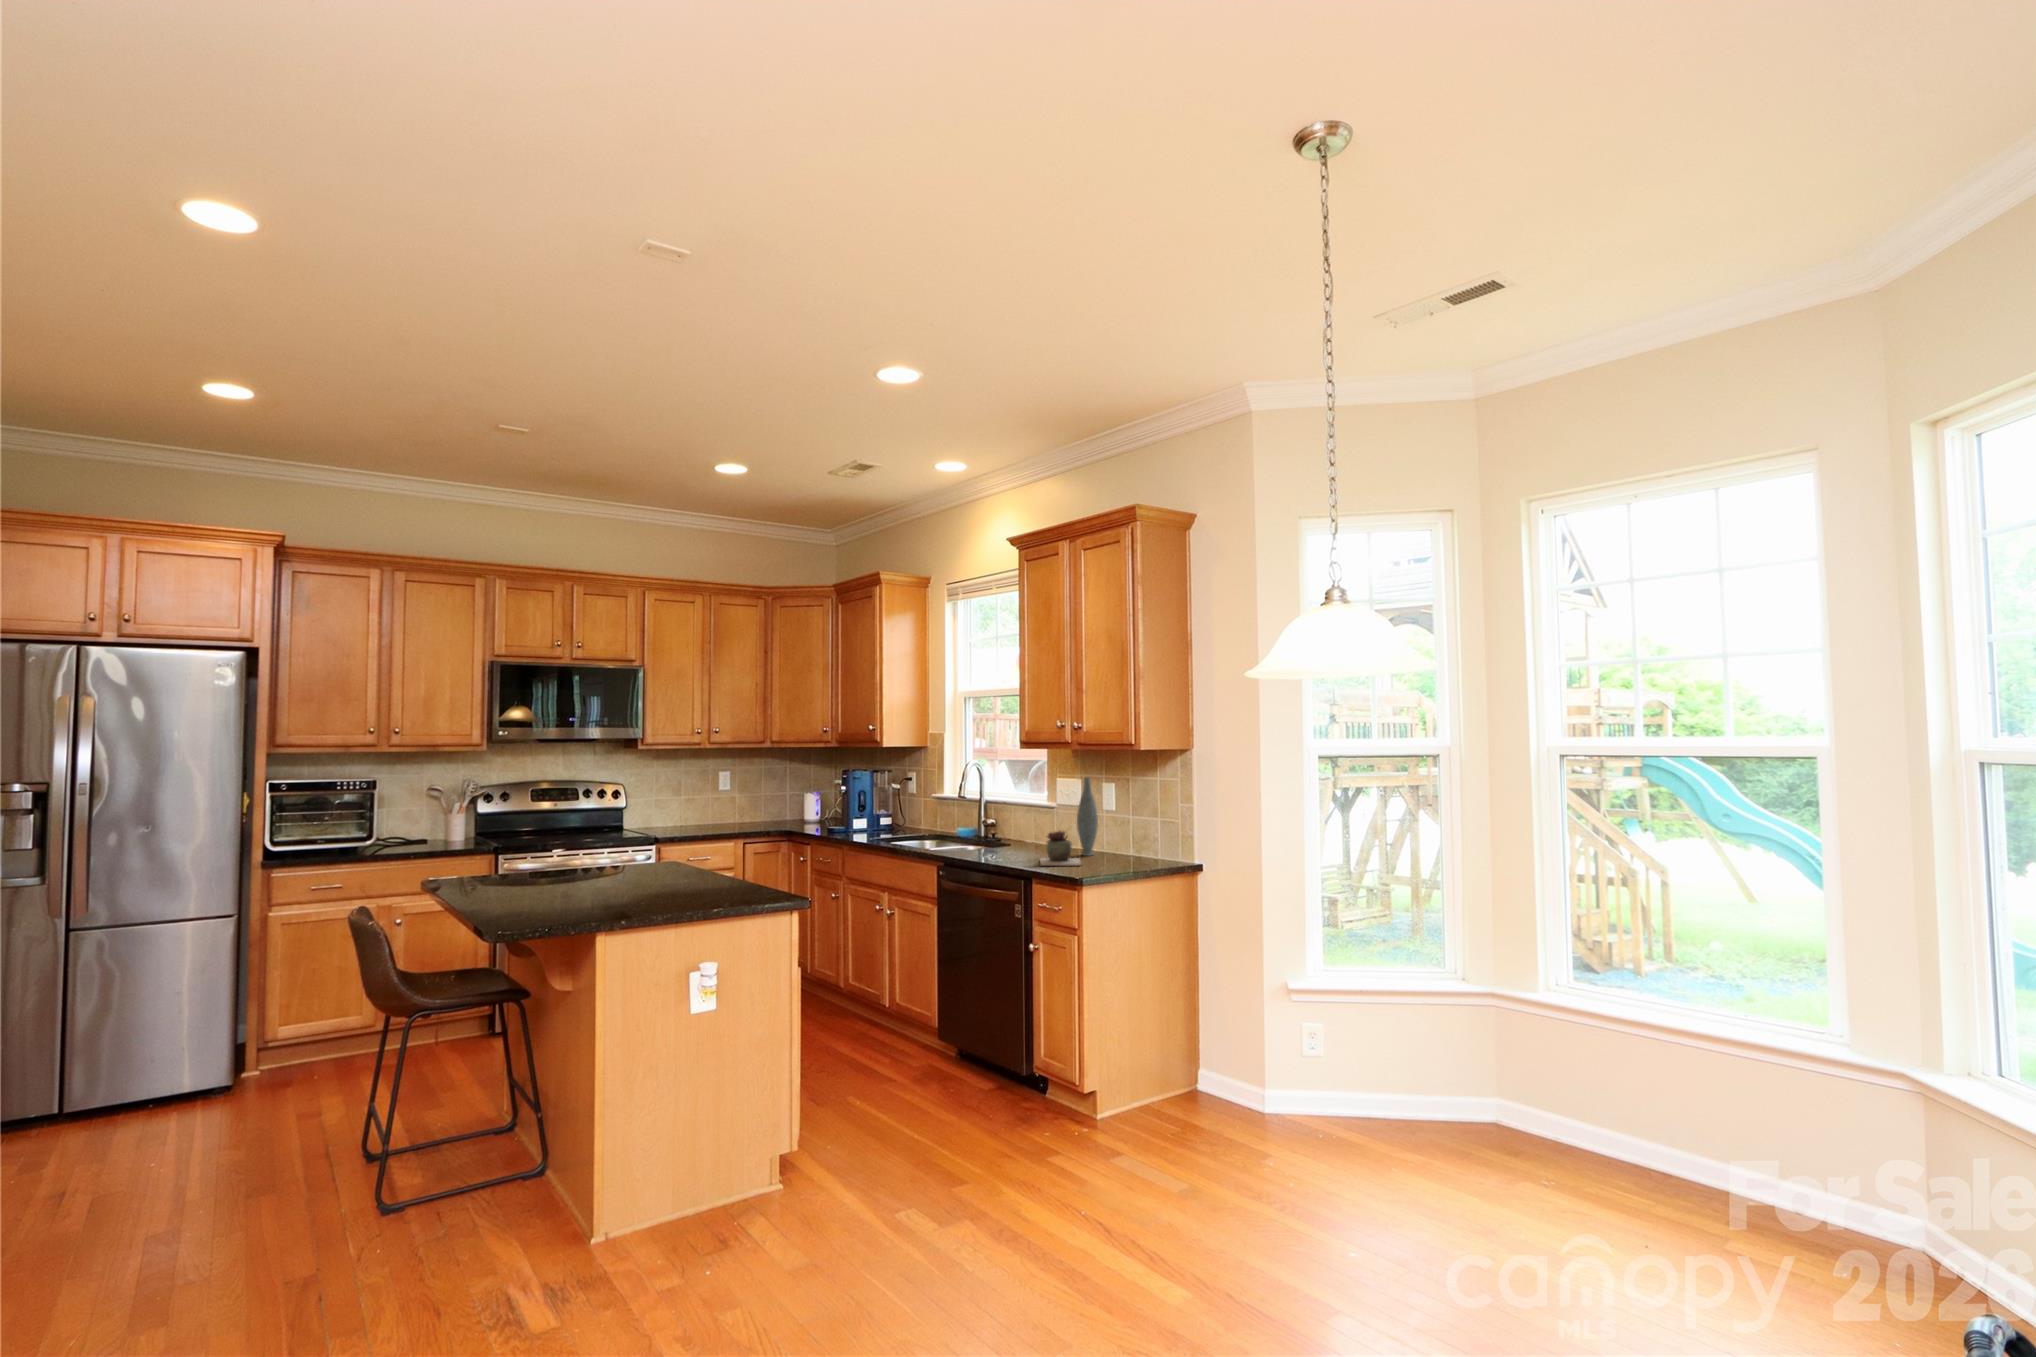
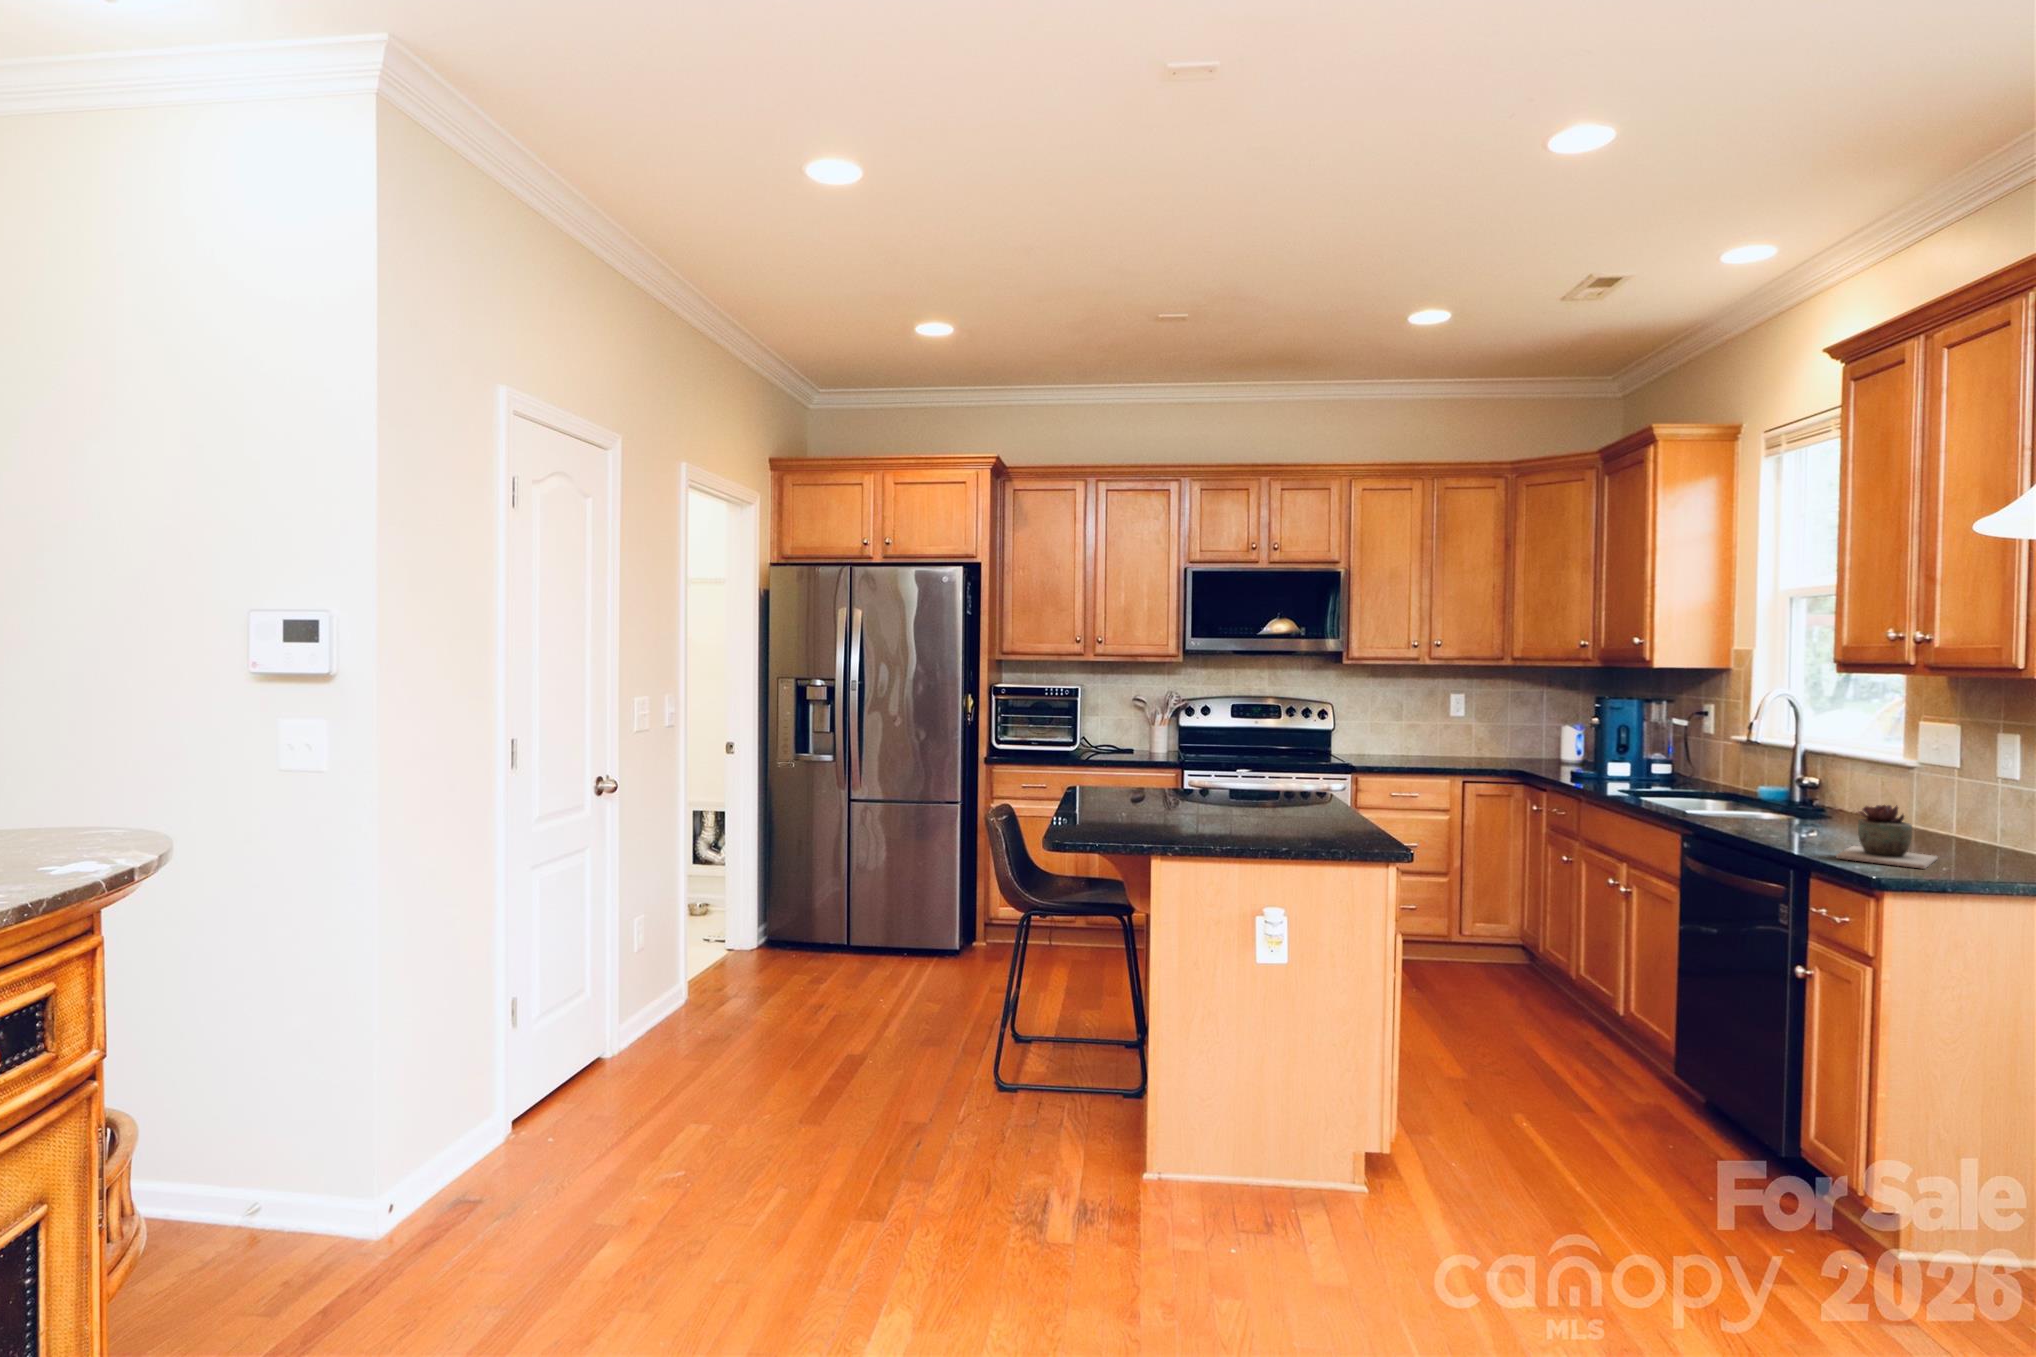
vase: present [1077,777,1098,856] -> none [1946,720,1995,854]

